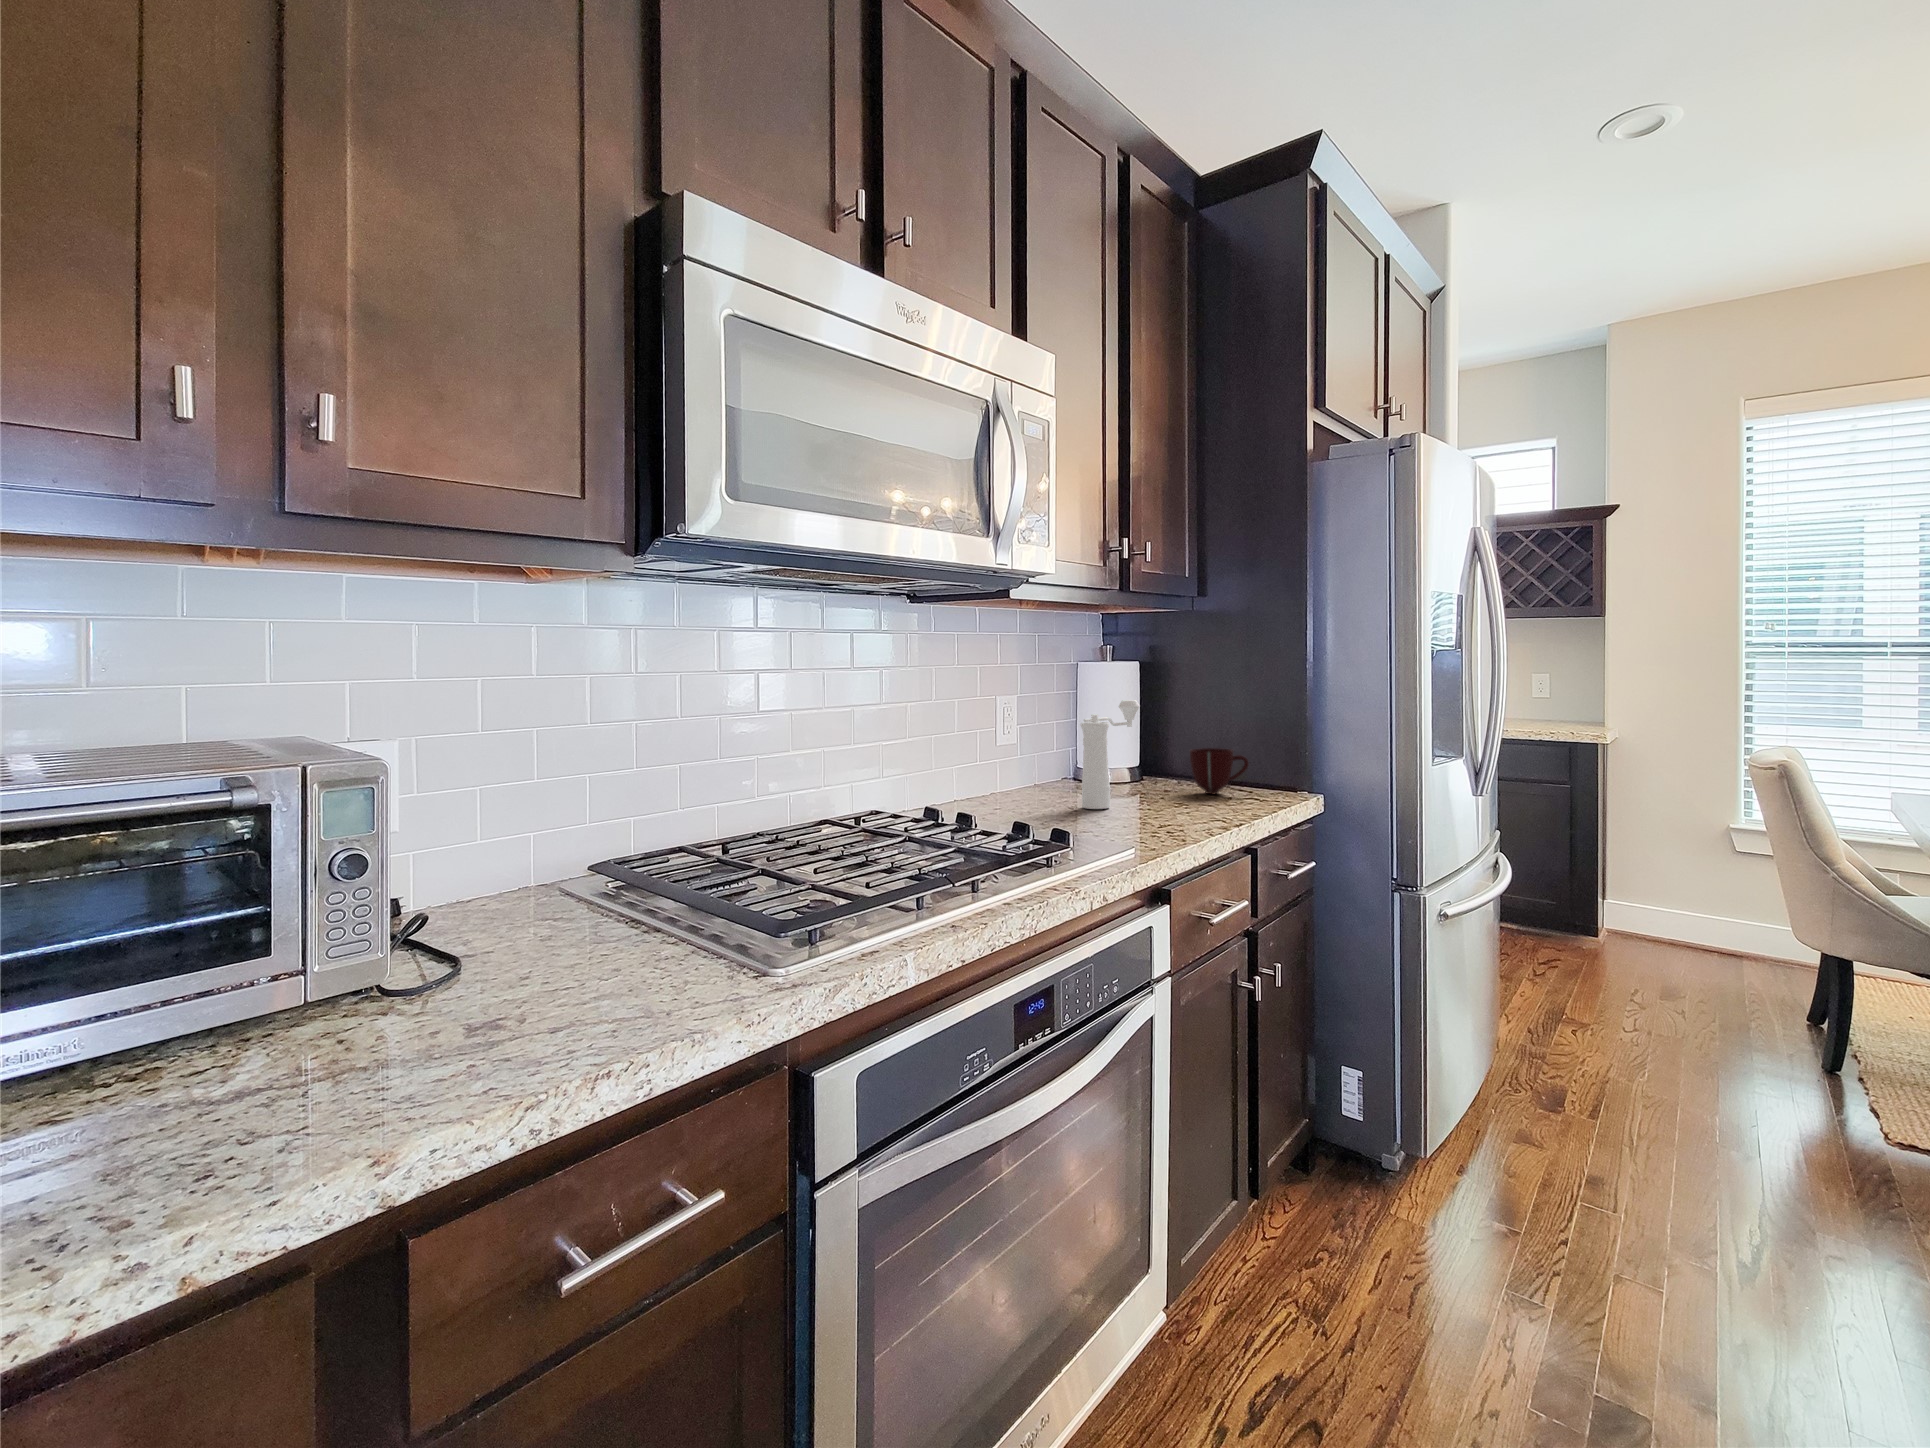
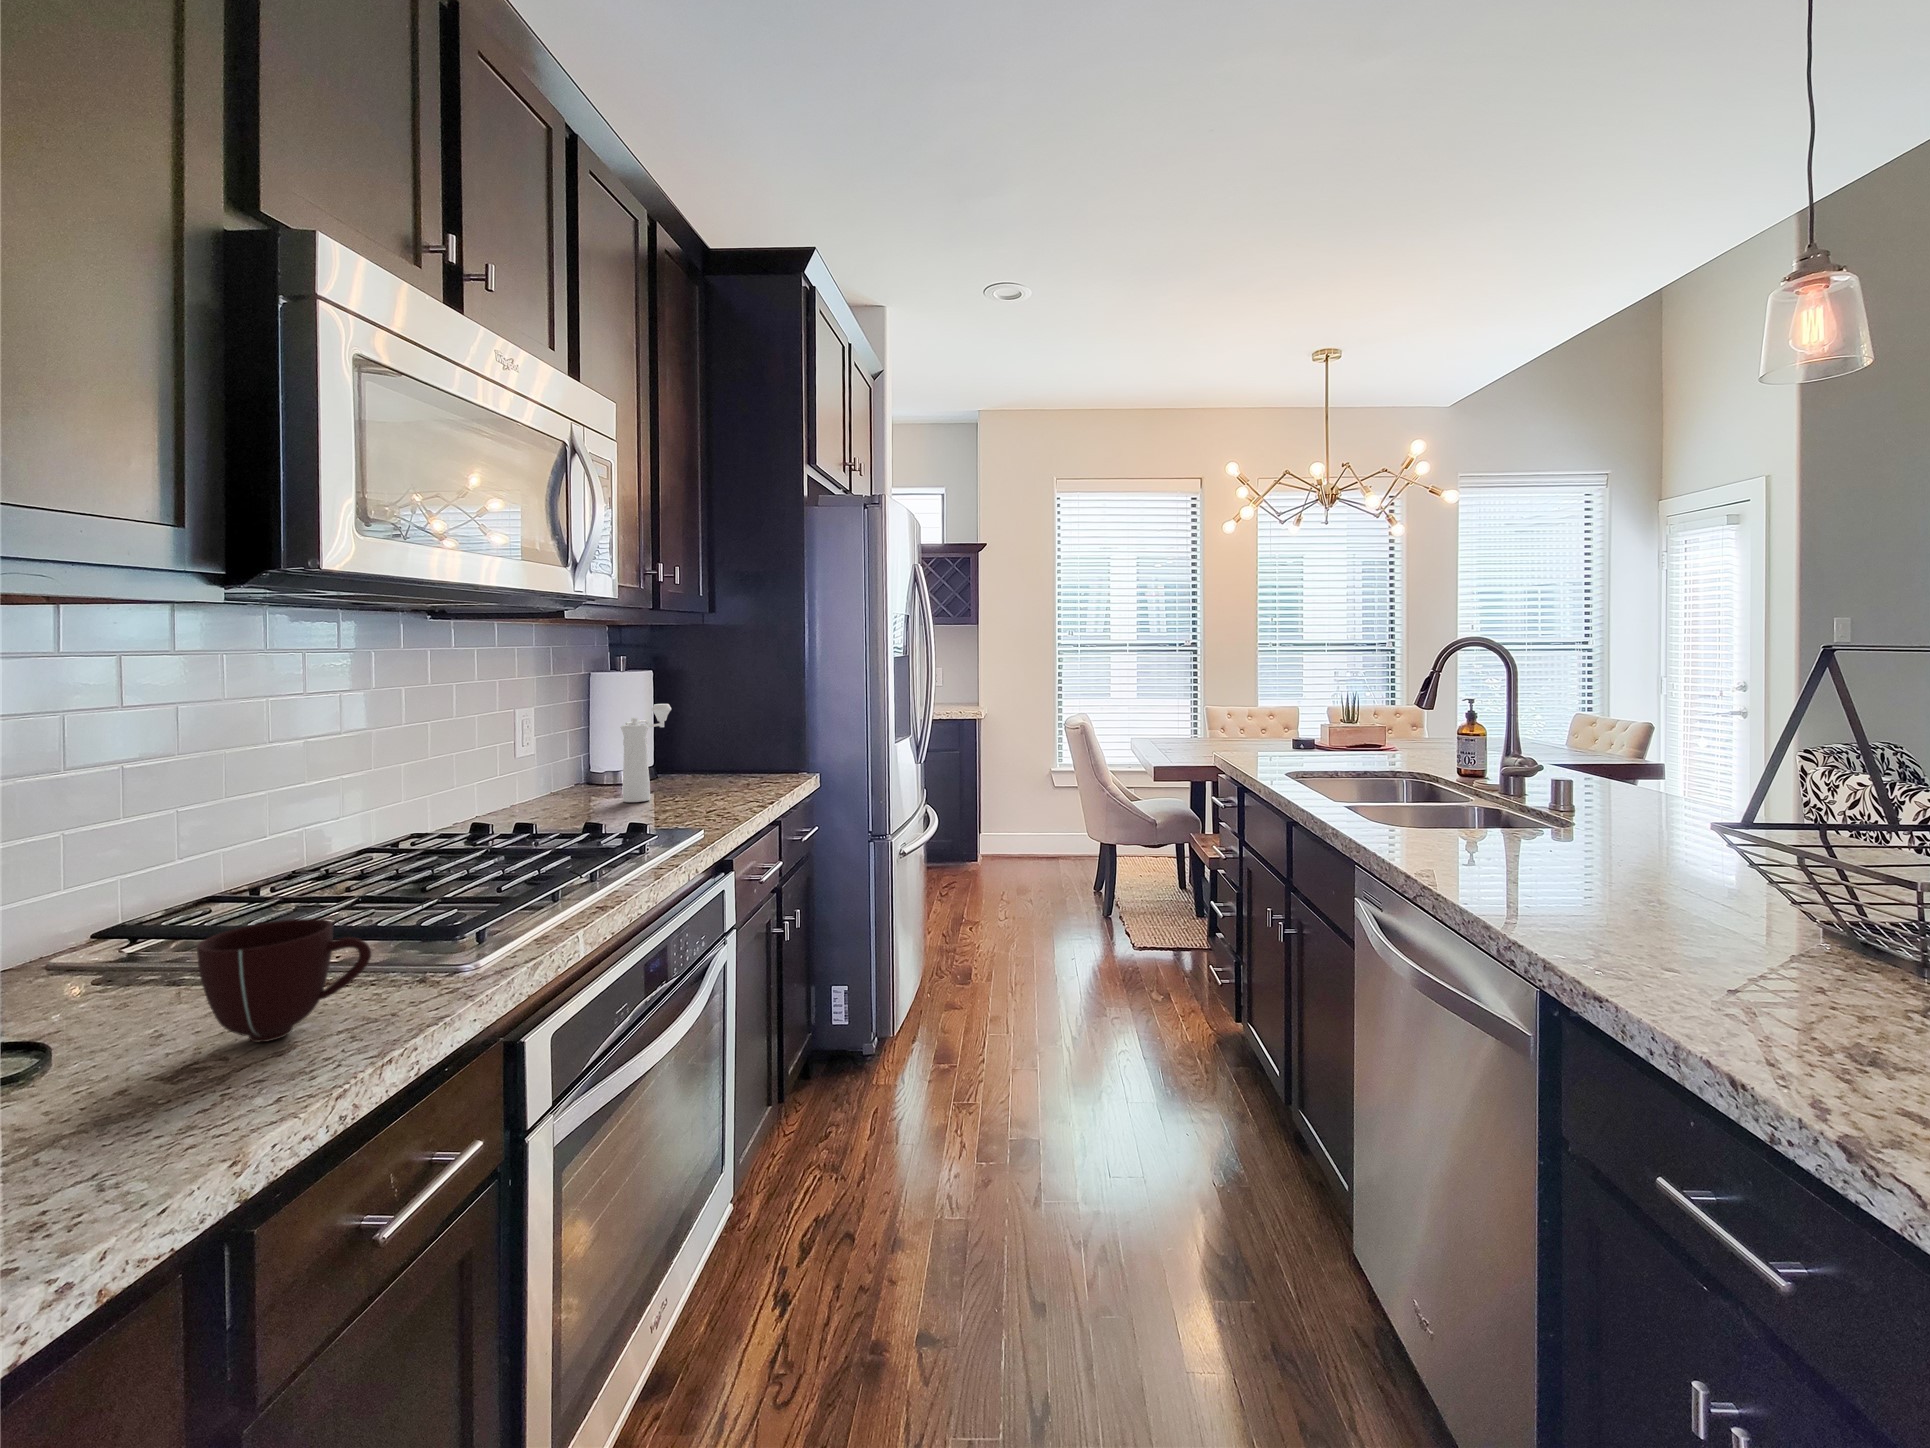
mug: present [1190,748,1249,794] -> present [197,918,371,1042]

